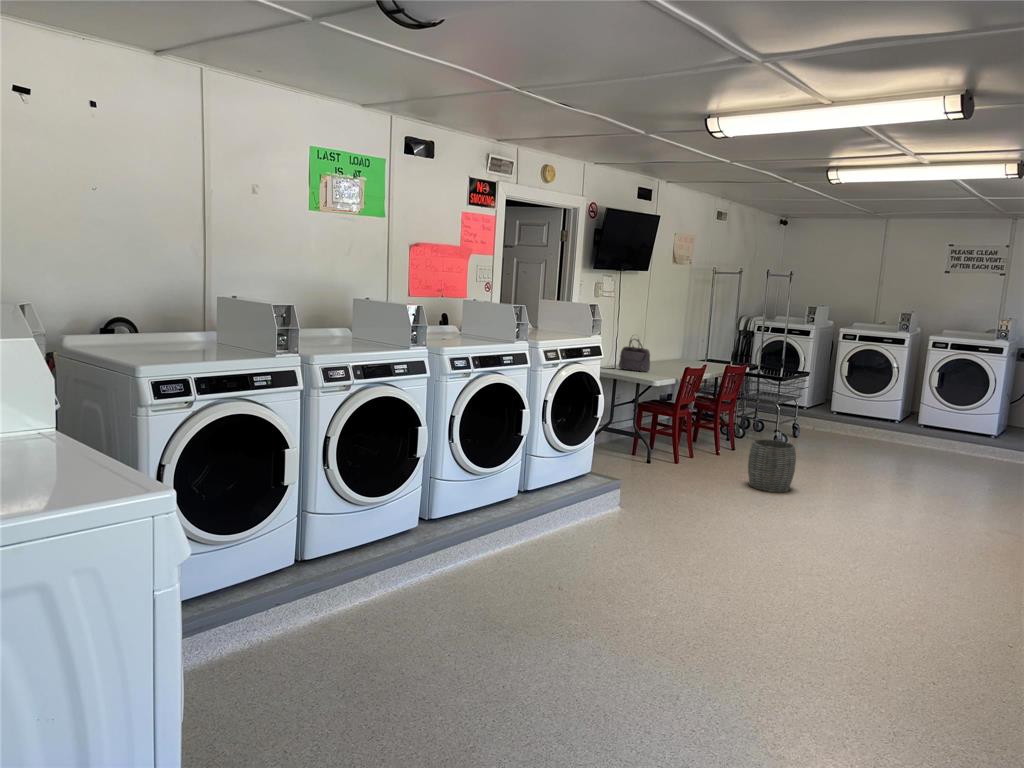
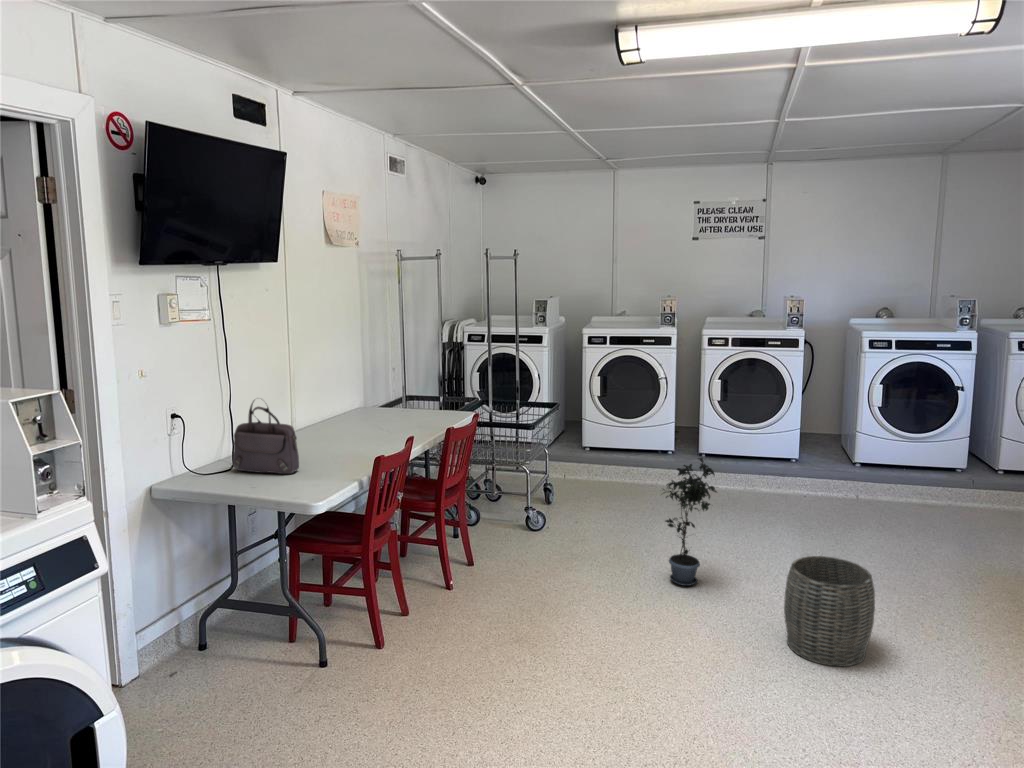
potted plant: none [849,399,886,473] -> present [663,458,717,586]
woven basket: present [748,439,796,492] -> present [784,556,875,667]

